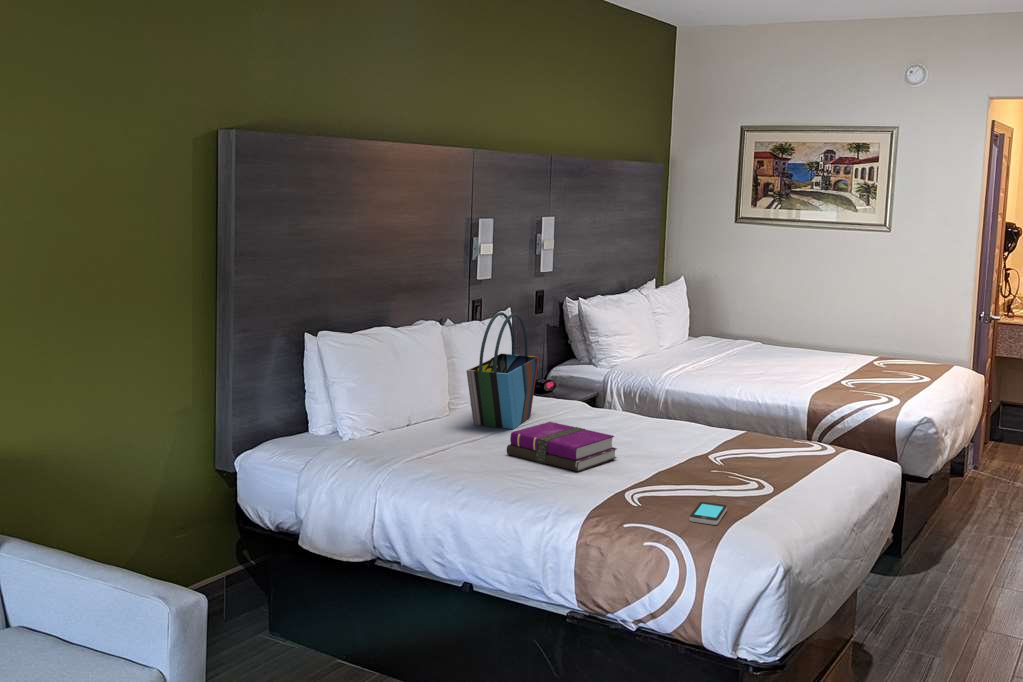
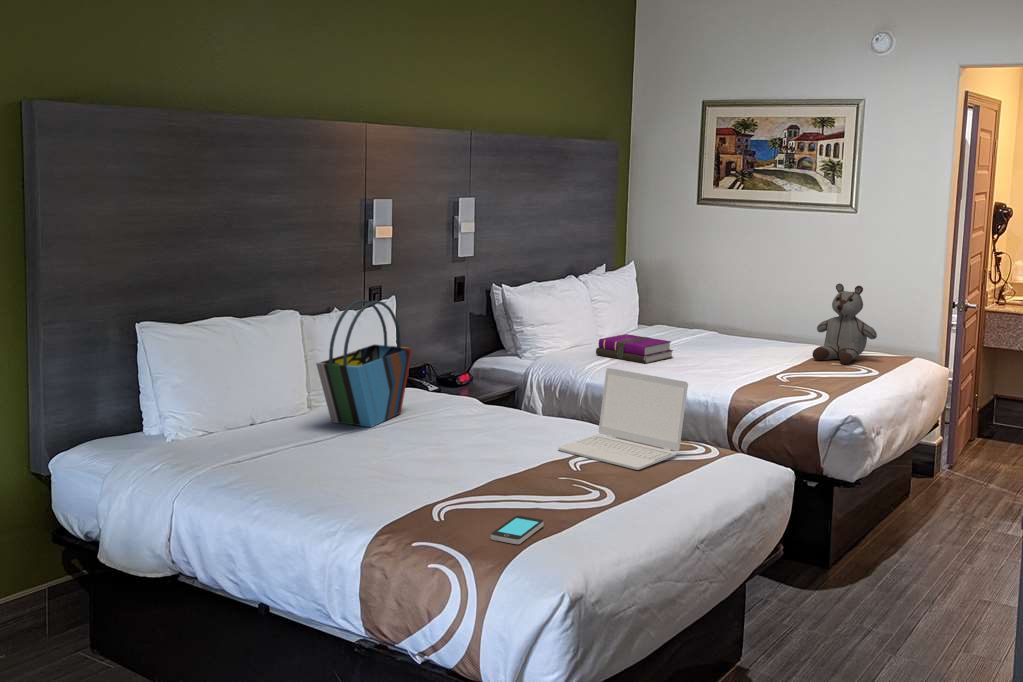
stuffed bear: none [863,298,923,373] -> present [812,284,877,364]
laptop: none [693,375,809,465] -> present [558,368,688,470]
notebook: present [507,422,617,471] -> present [596,334,673,363]

